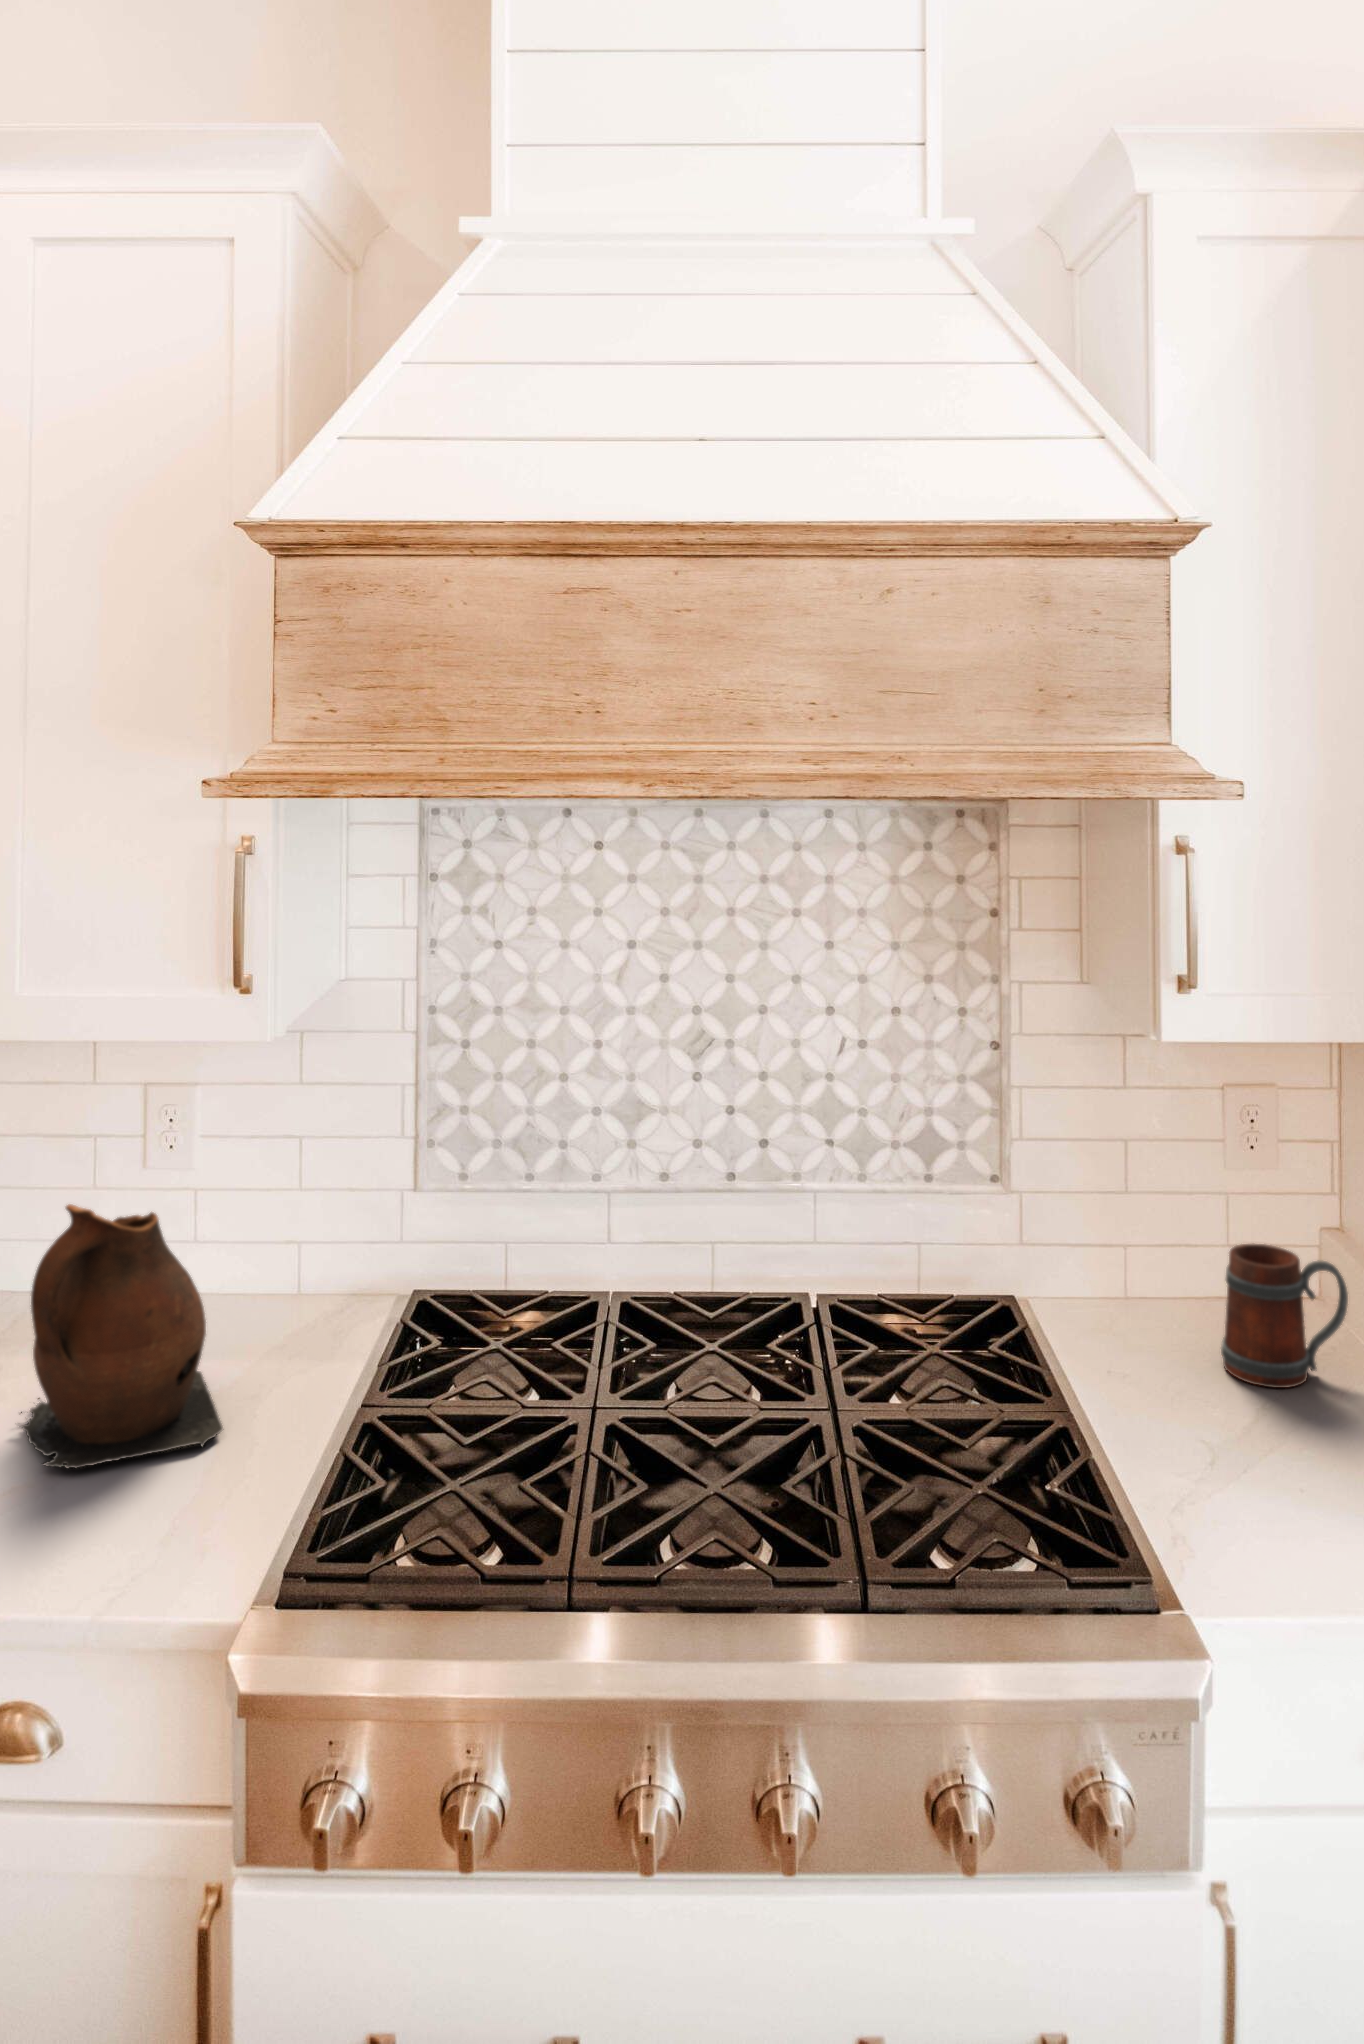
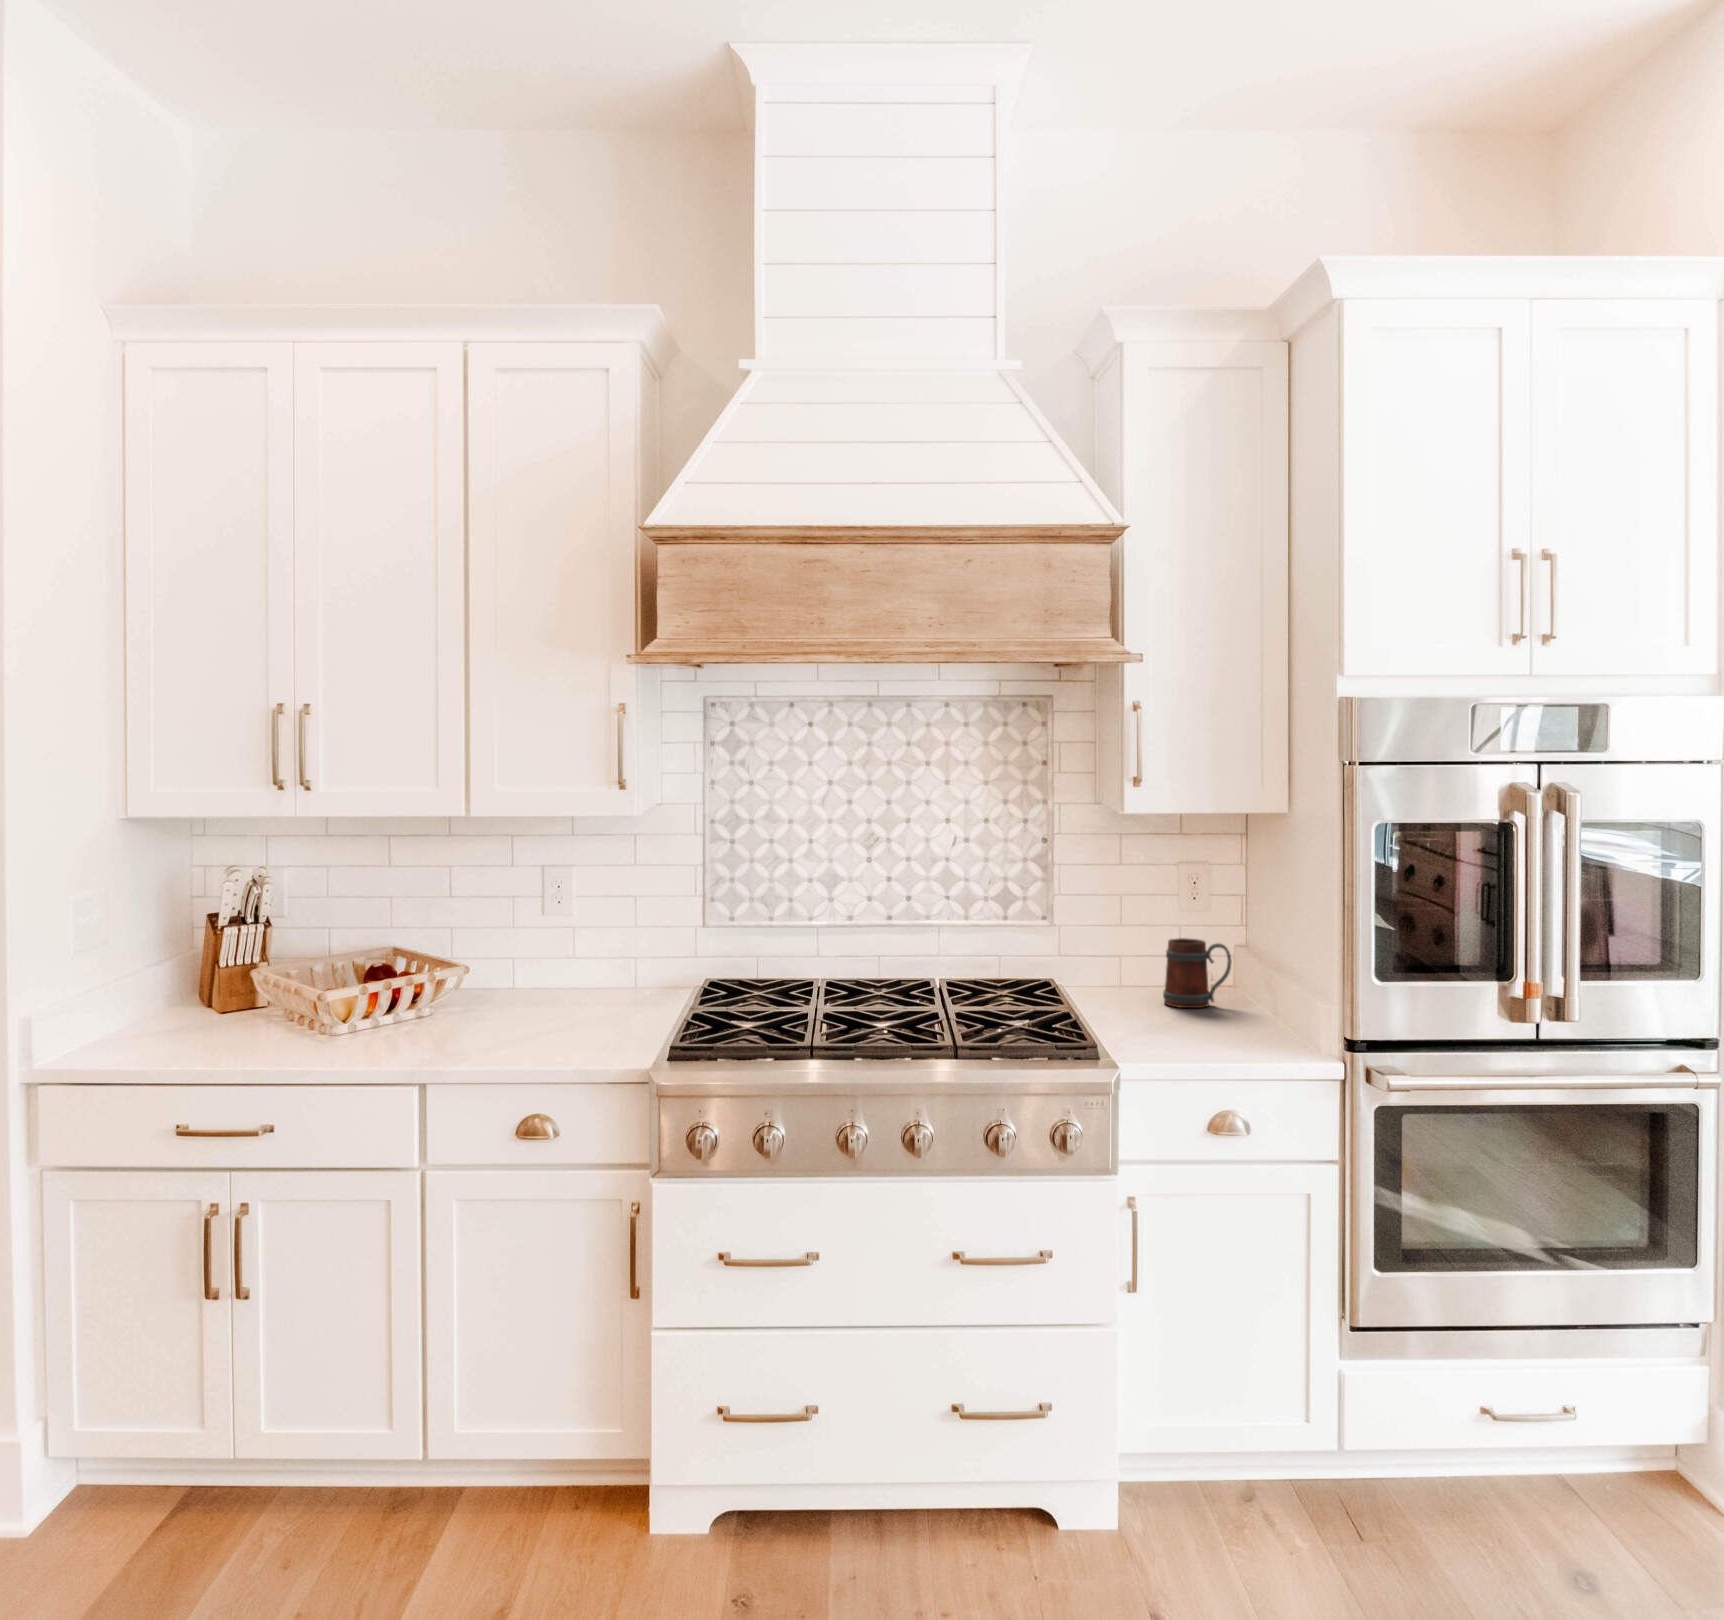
ceramic pitcher: present [19,1204,223,1468] -> none [501,900,616,1031]

